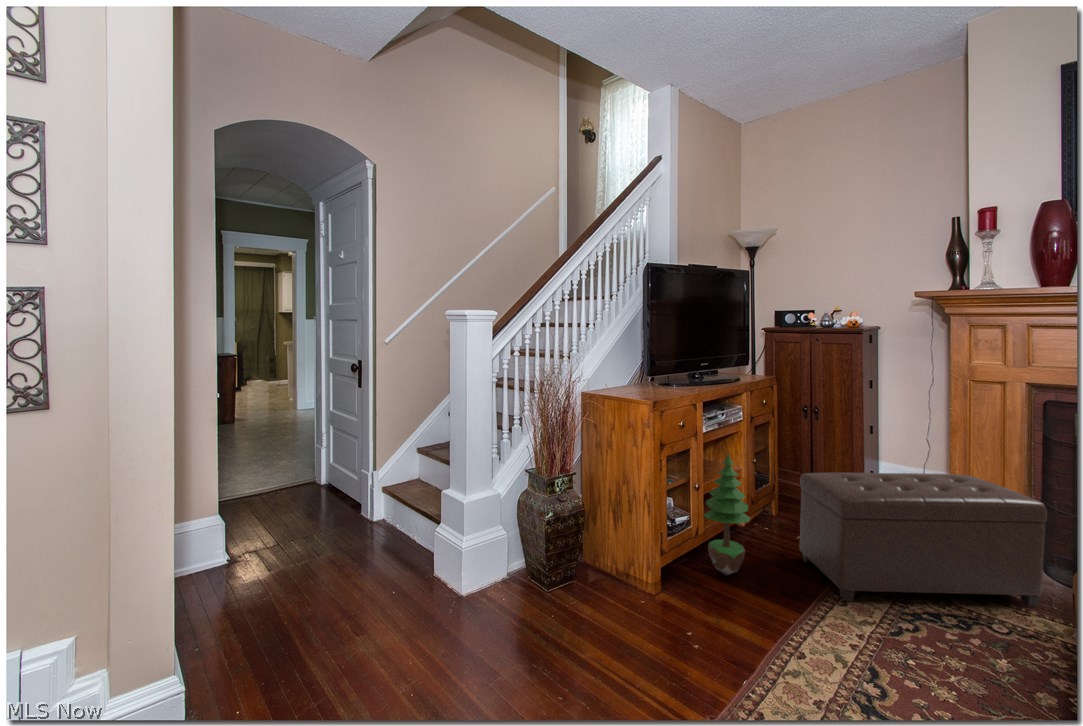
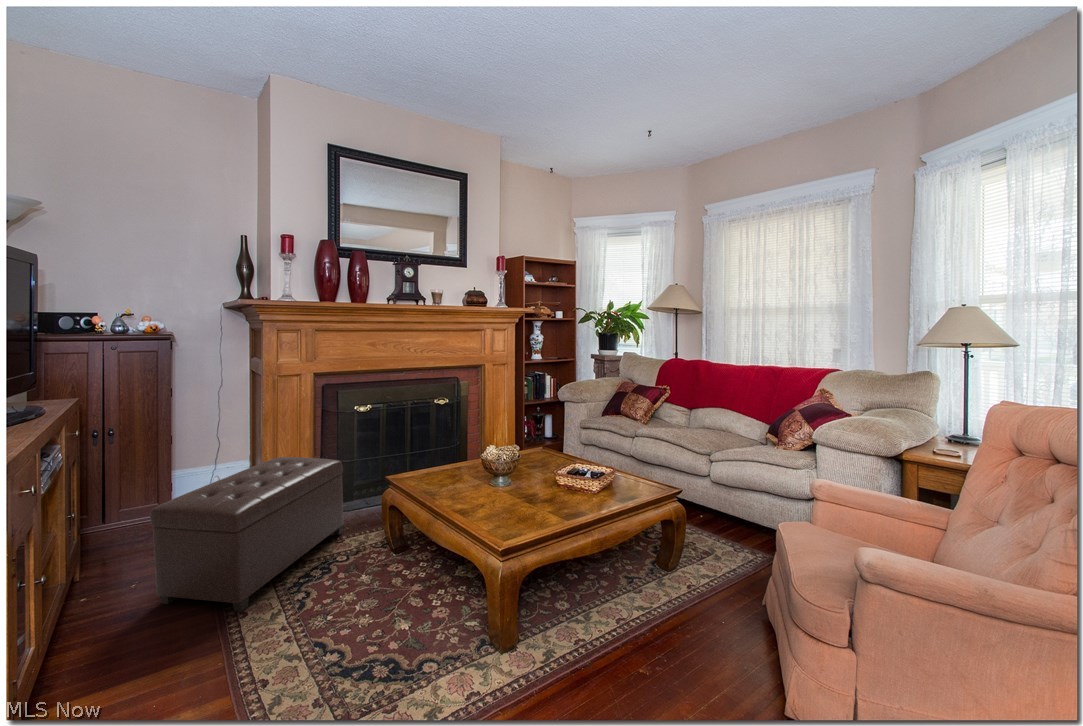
potted tree: present [703,454,750,575] -> none [40,519,126,686]

